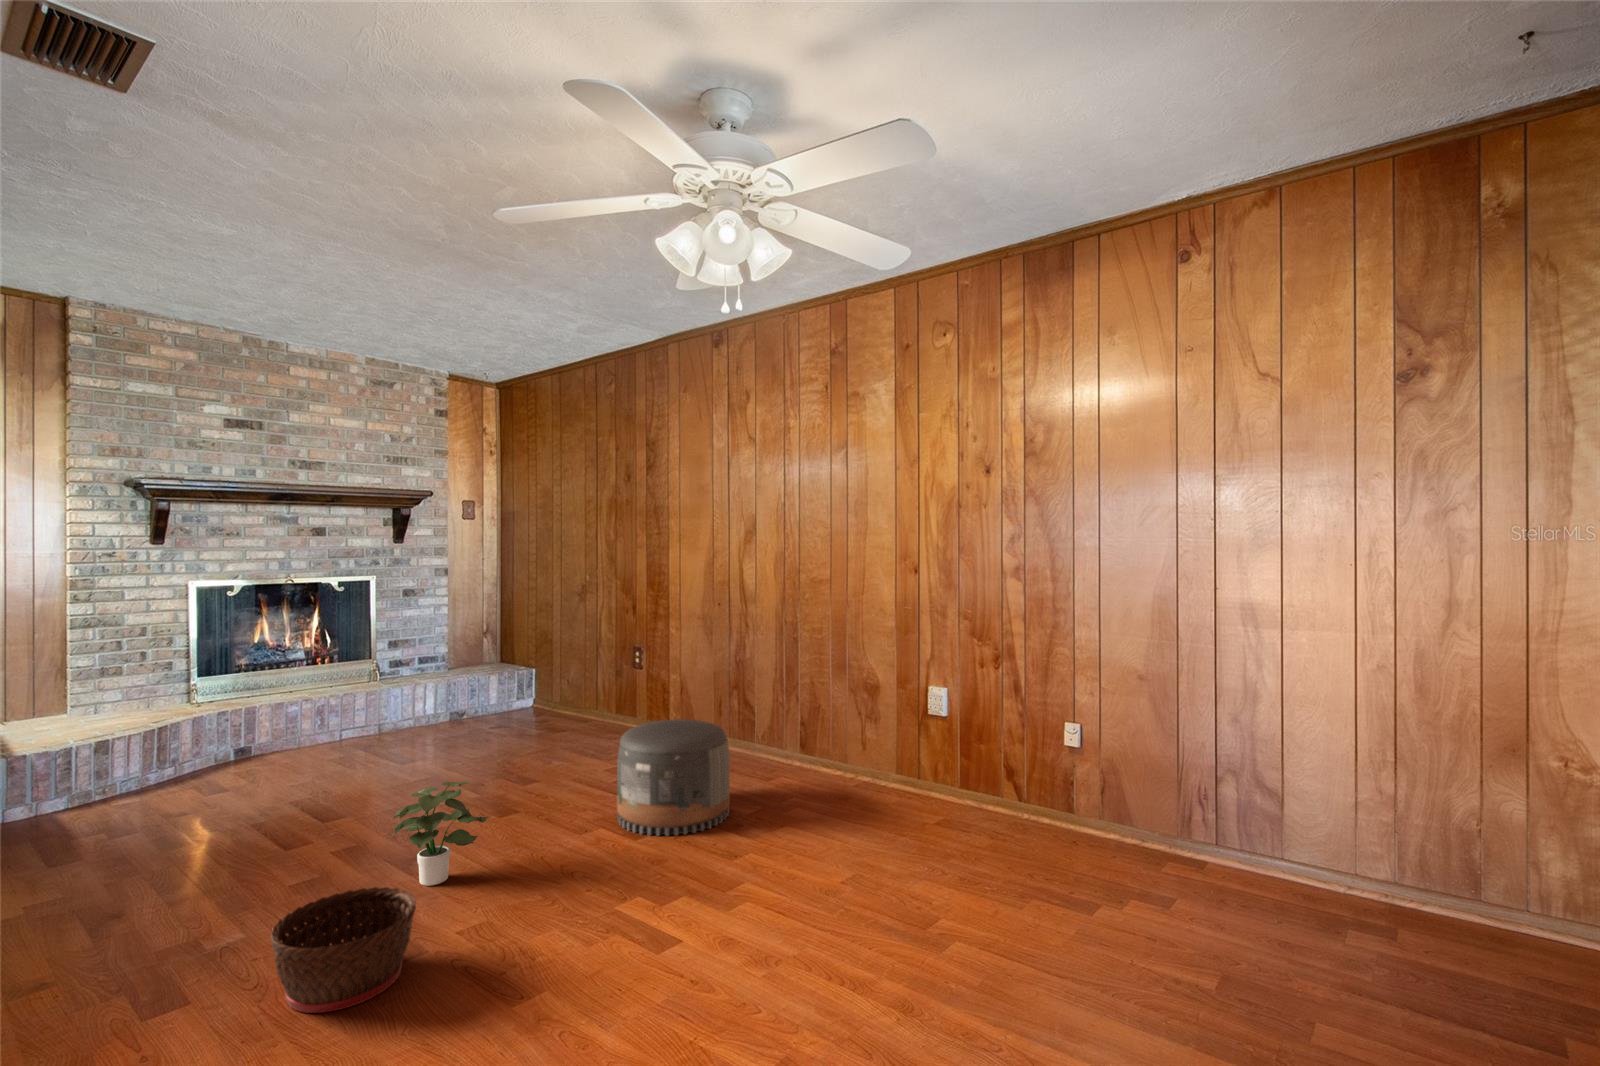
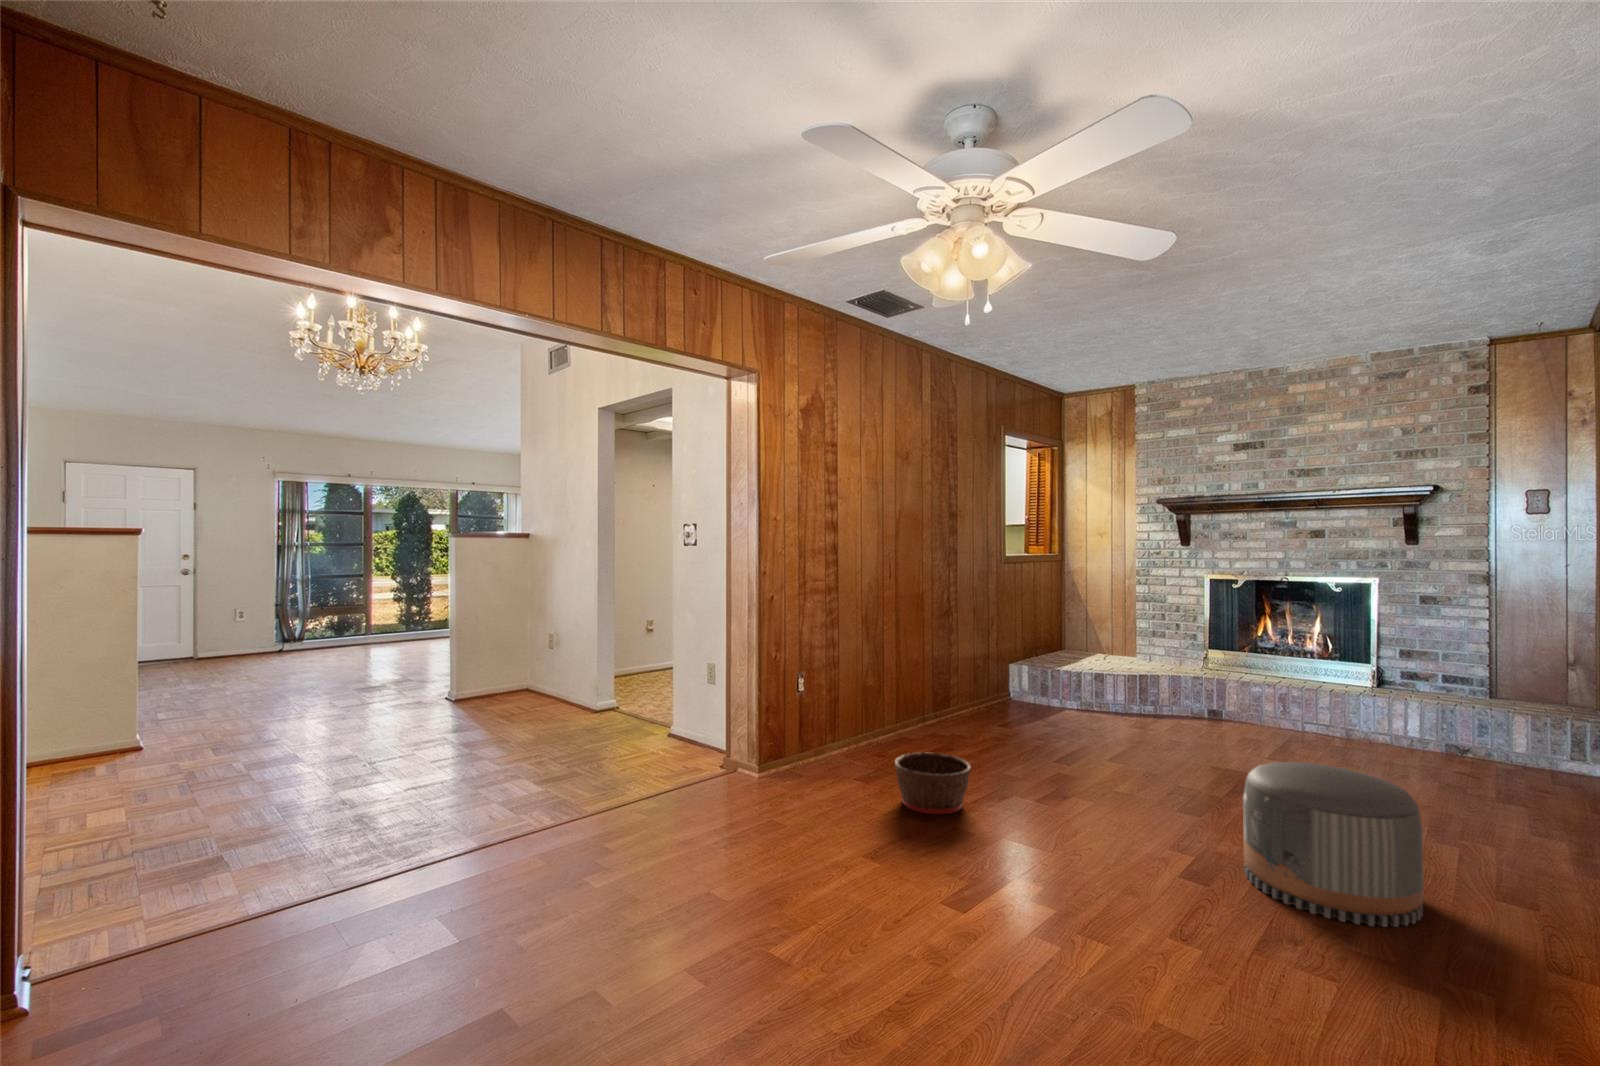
potted plant: present [393,782,488,886] -> none [1041,729,1104,807]

